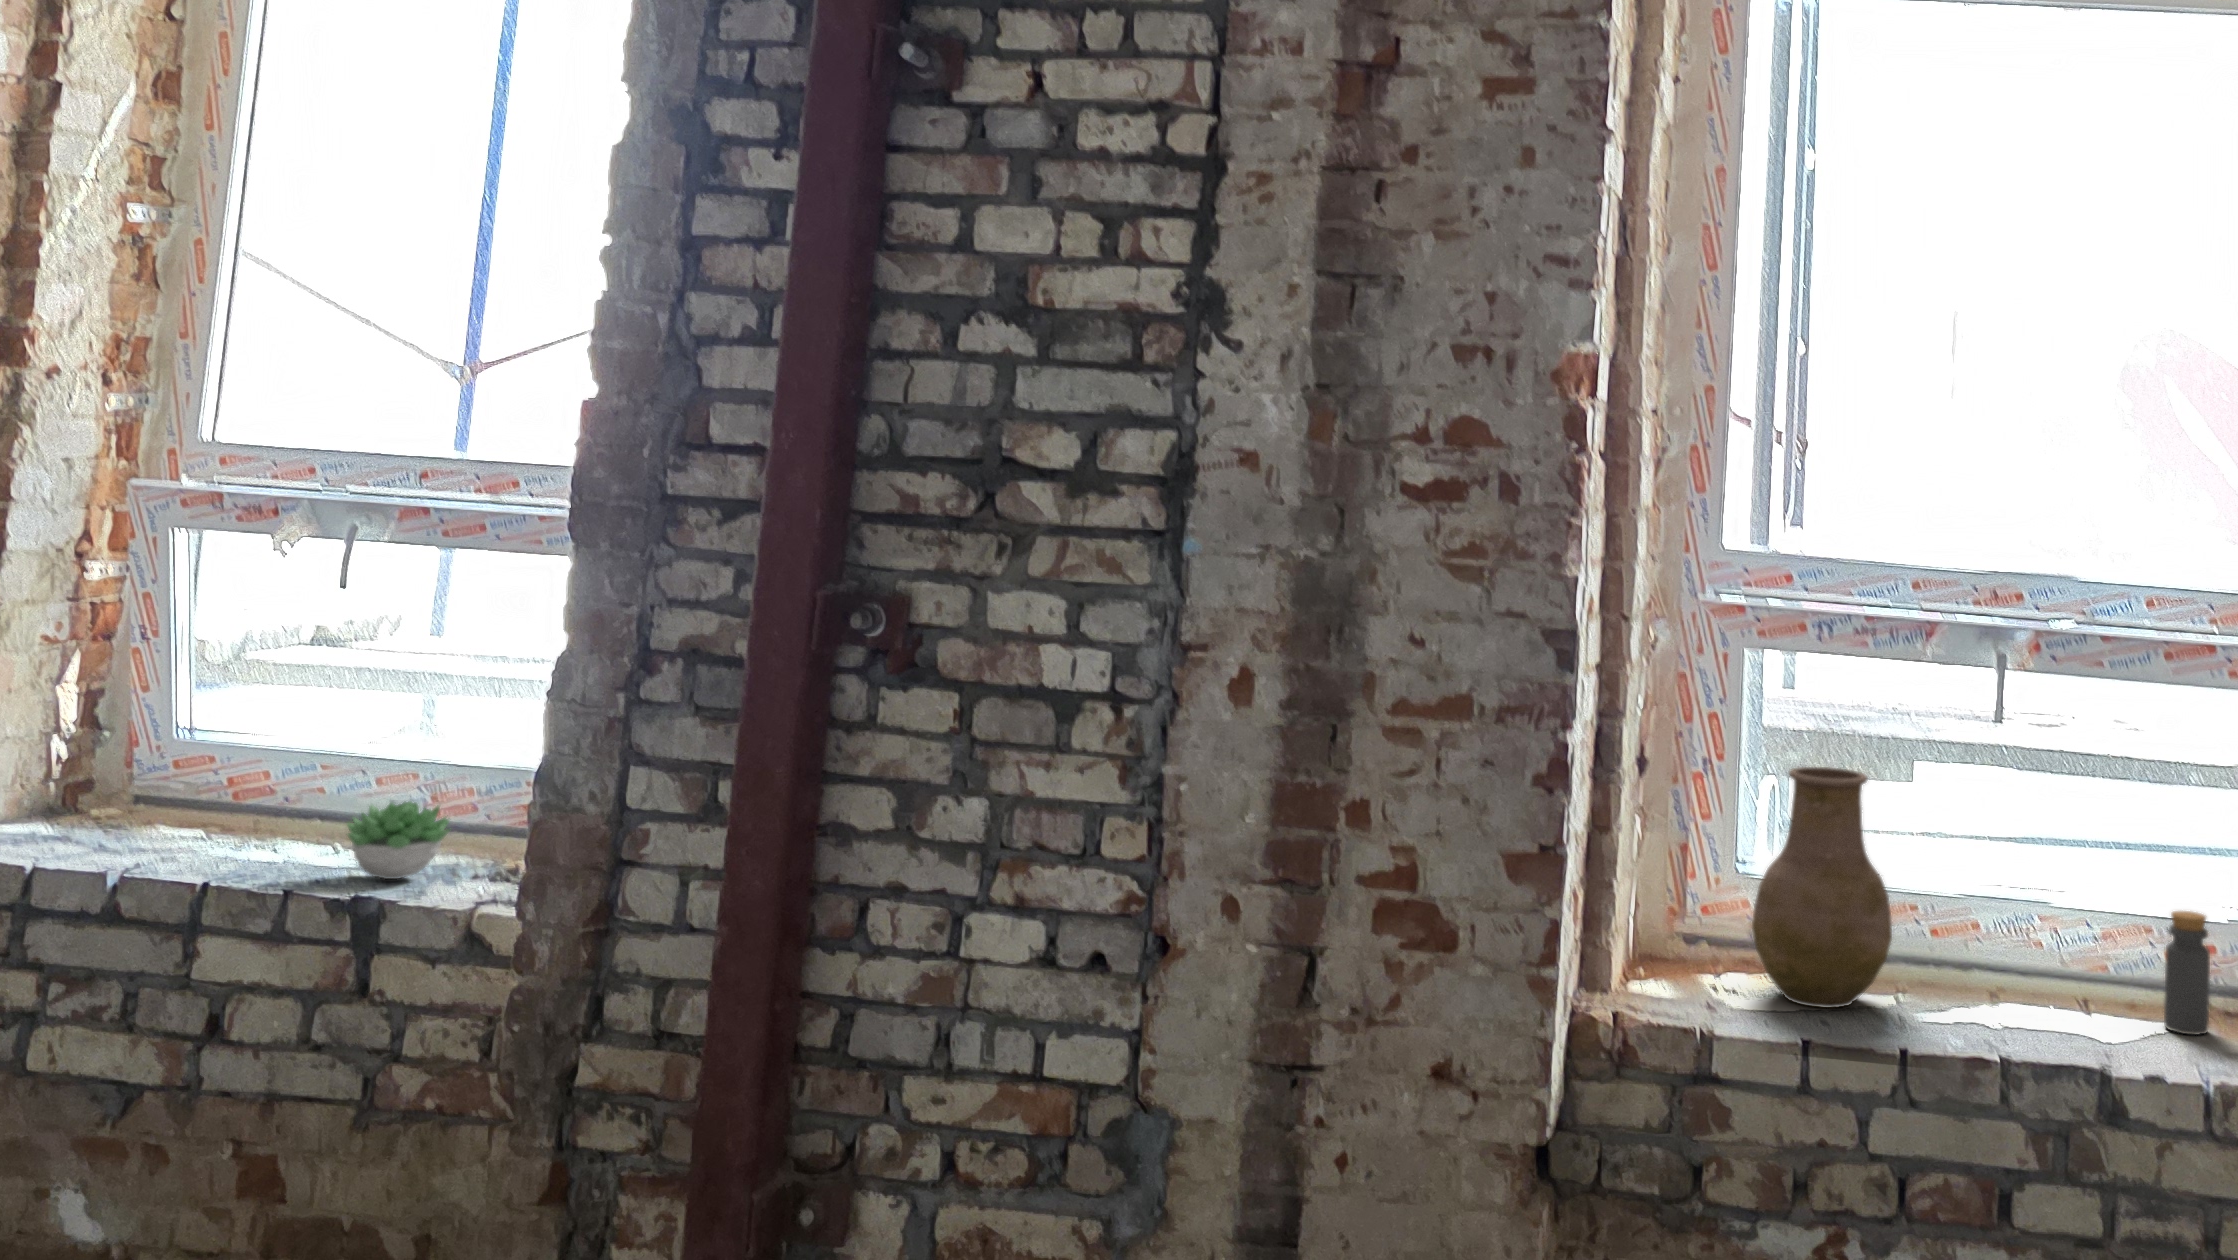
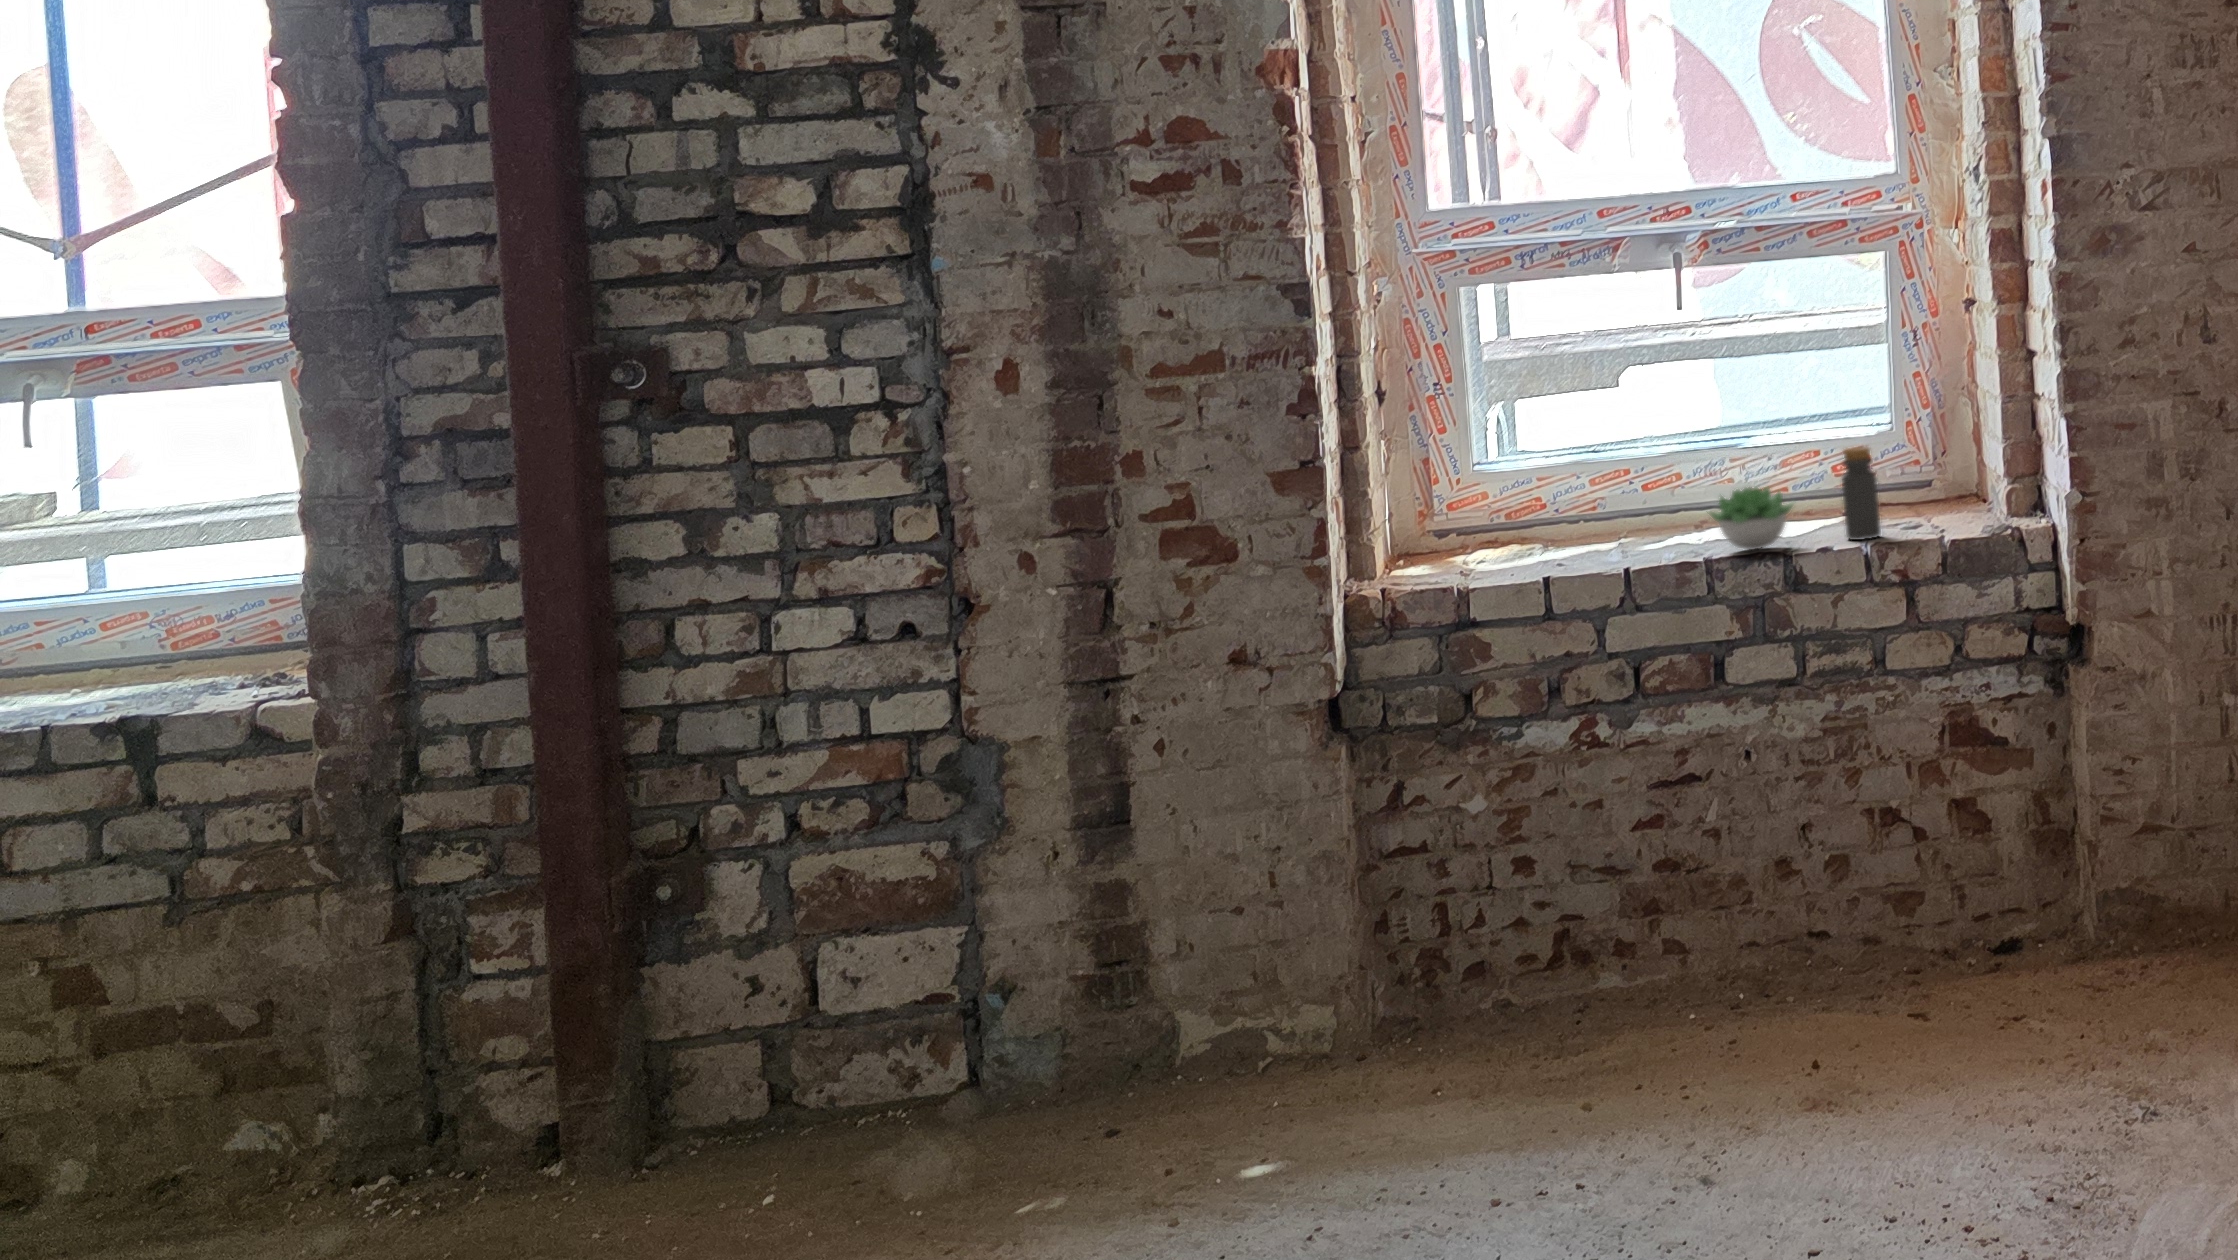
vase: present [1752,767,1892,1008] -> none [1500,382,1620,573]
succulent plant: present [347,801,449,879] -> present [1710,487,1793,550]

